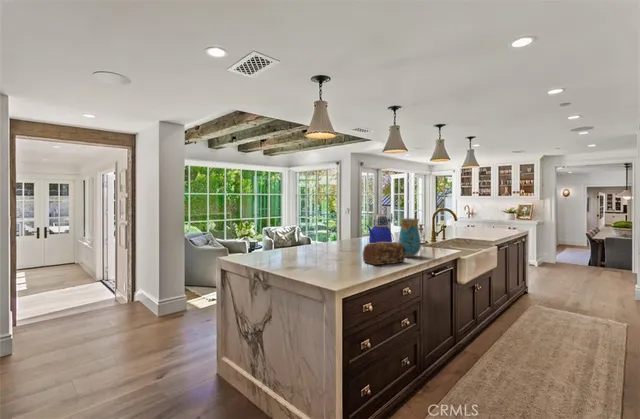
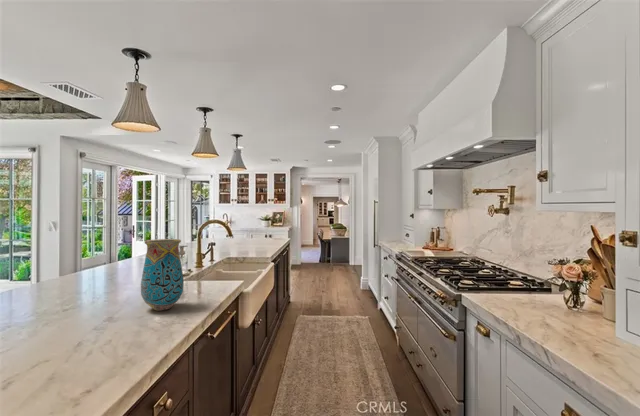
teapot: present [367,214,394,243] -> none [77,228,134,285]
bread loaf: present [363,242,405,265] -> none [45,291,156,360]

